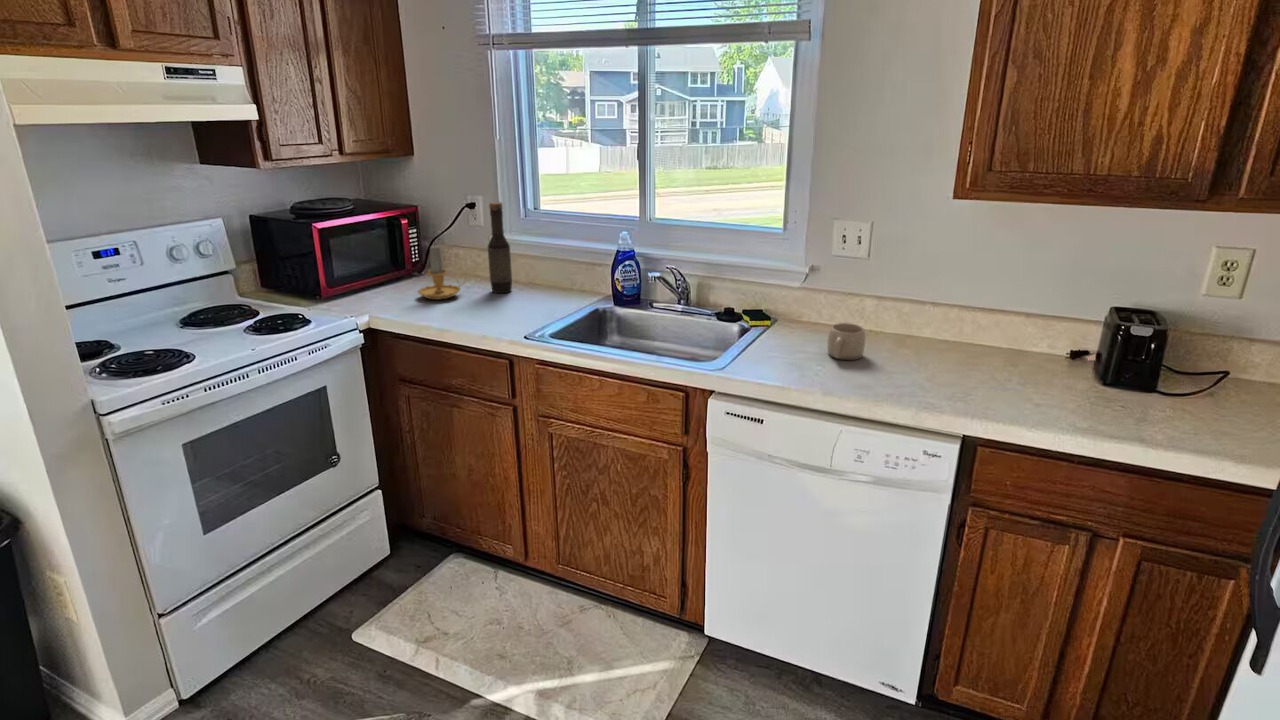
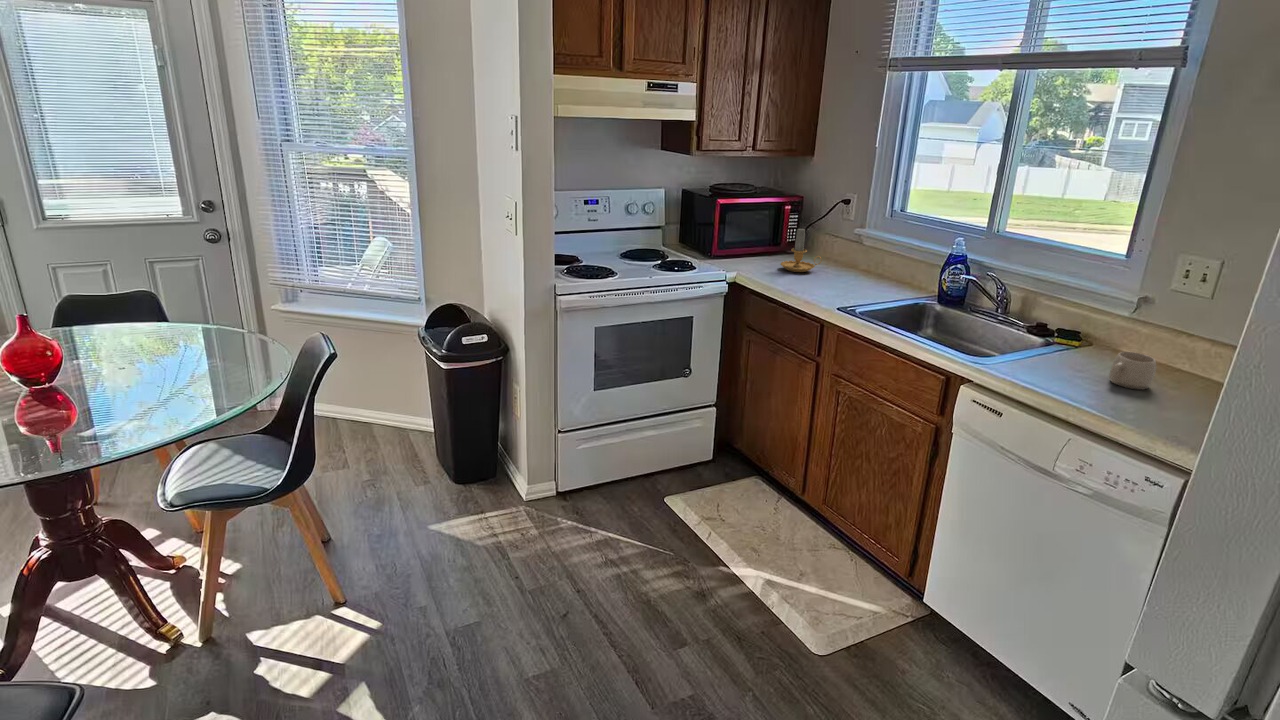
bottle: present [488,202,512,293] -> none [841,200,865,277]

